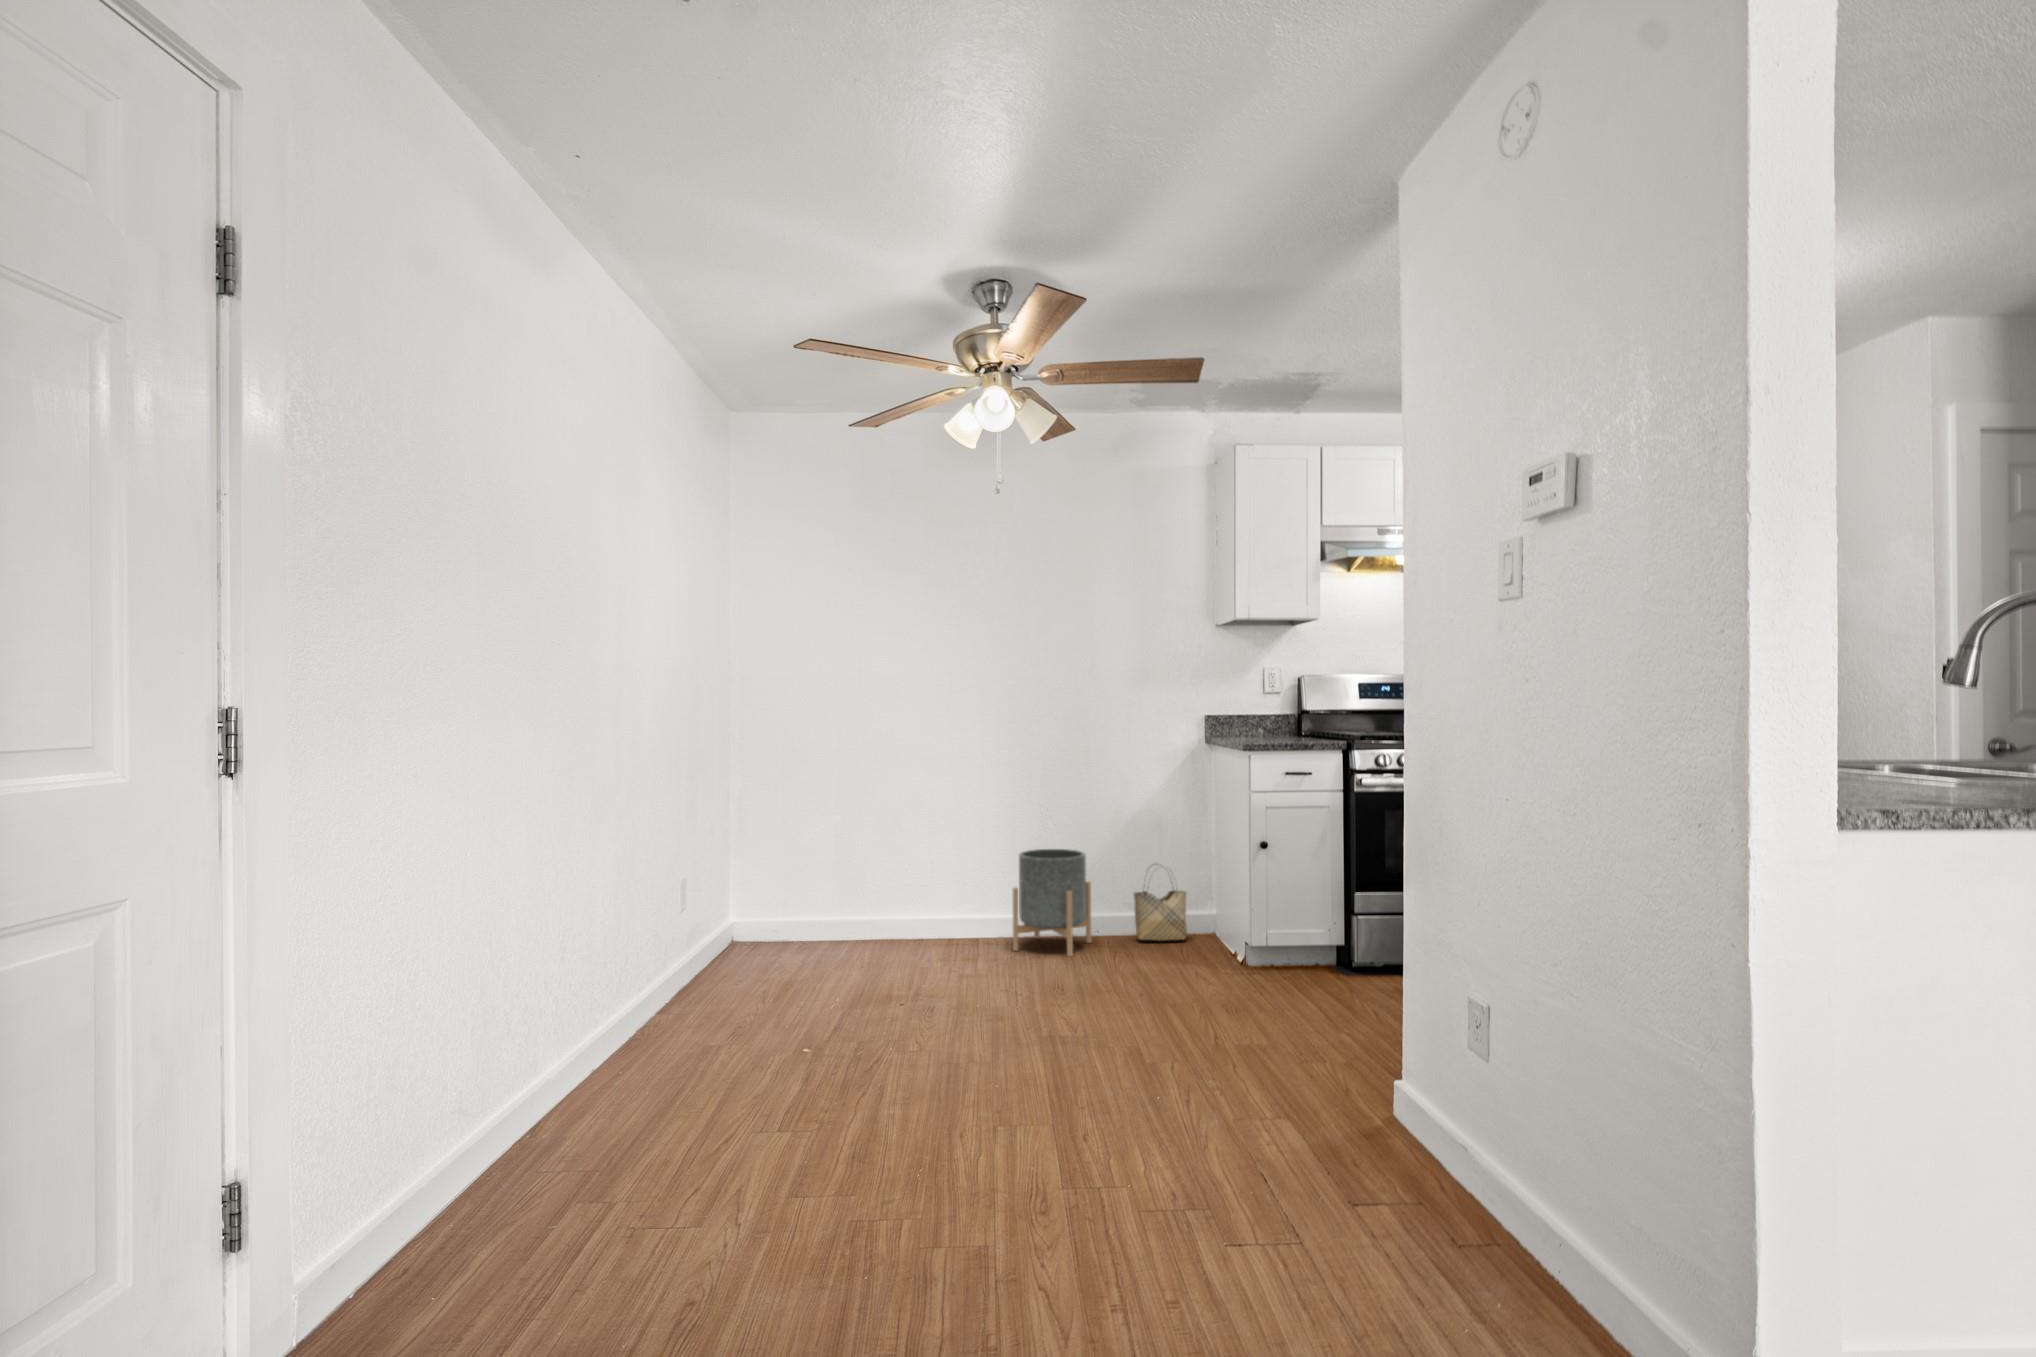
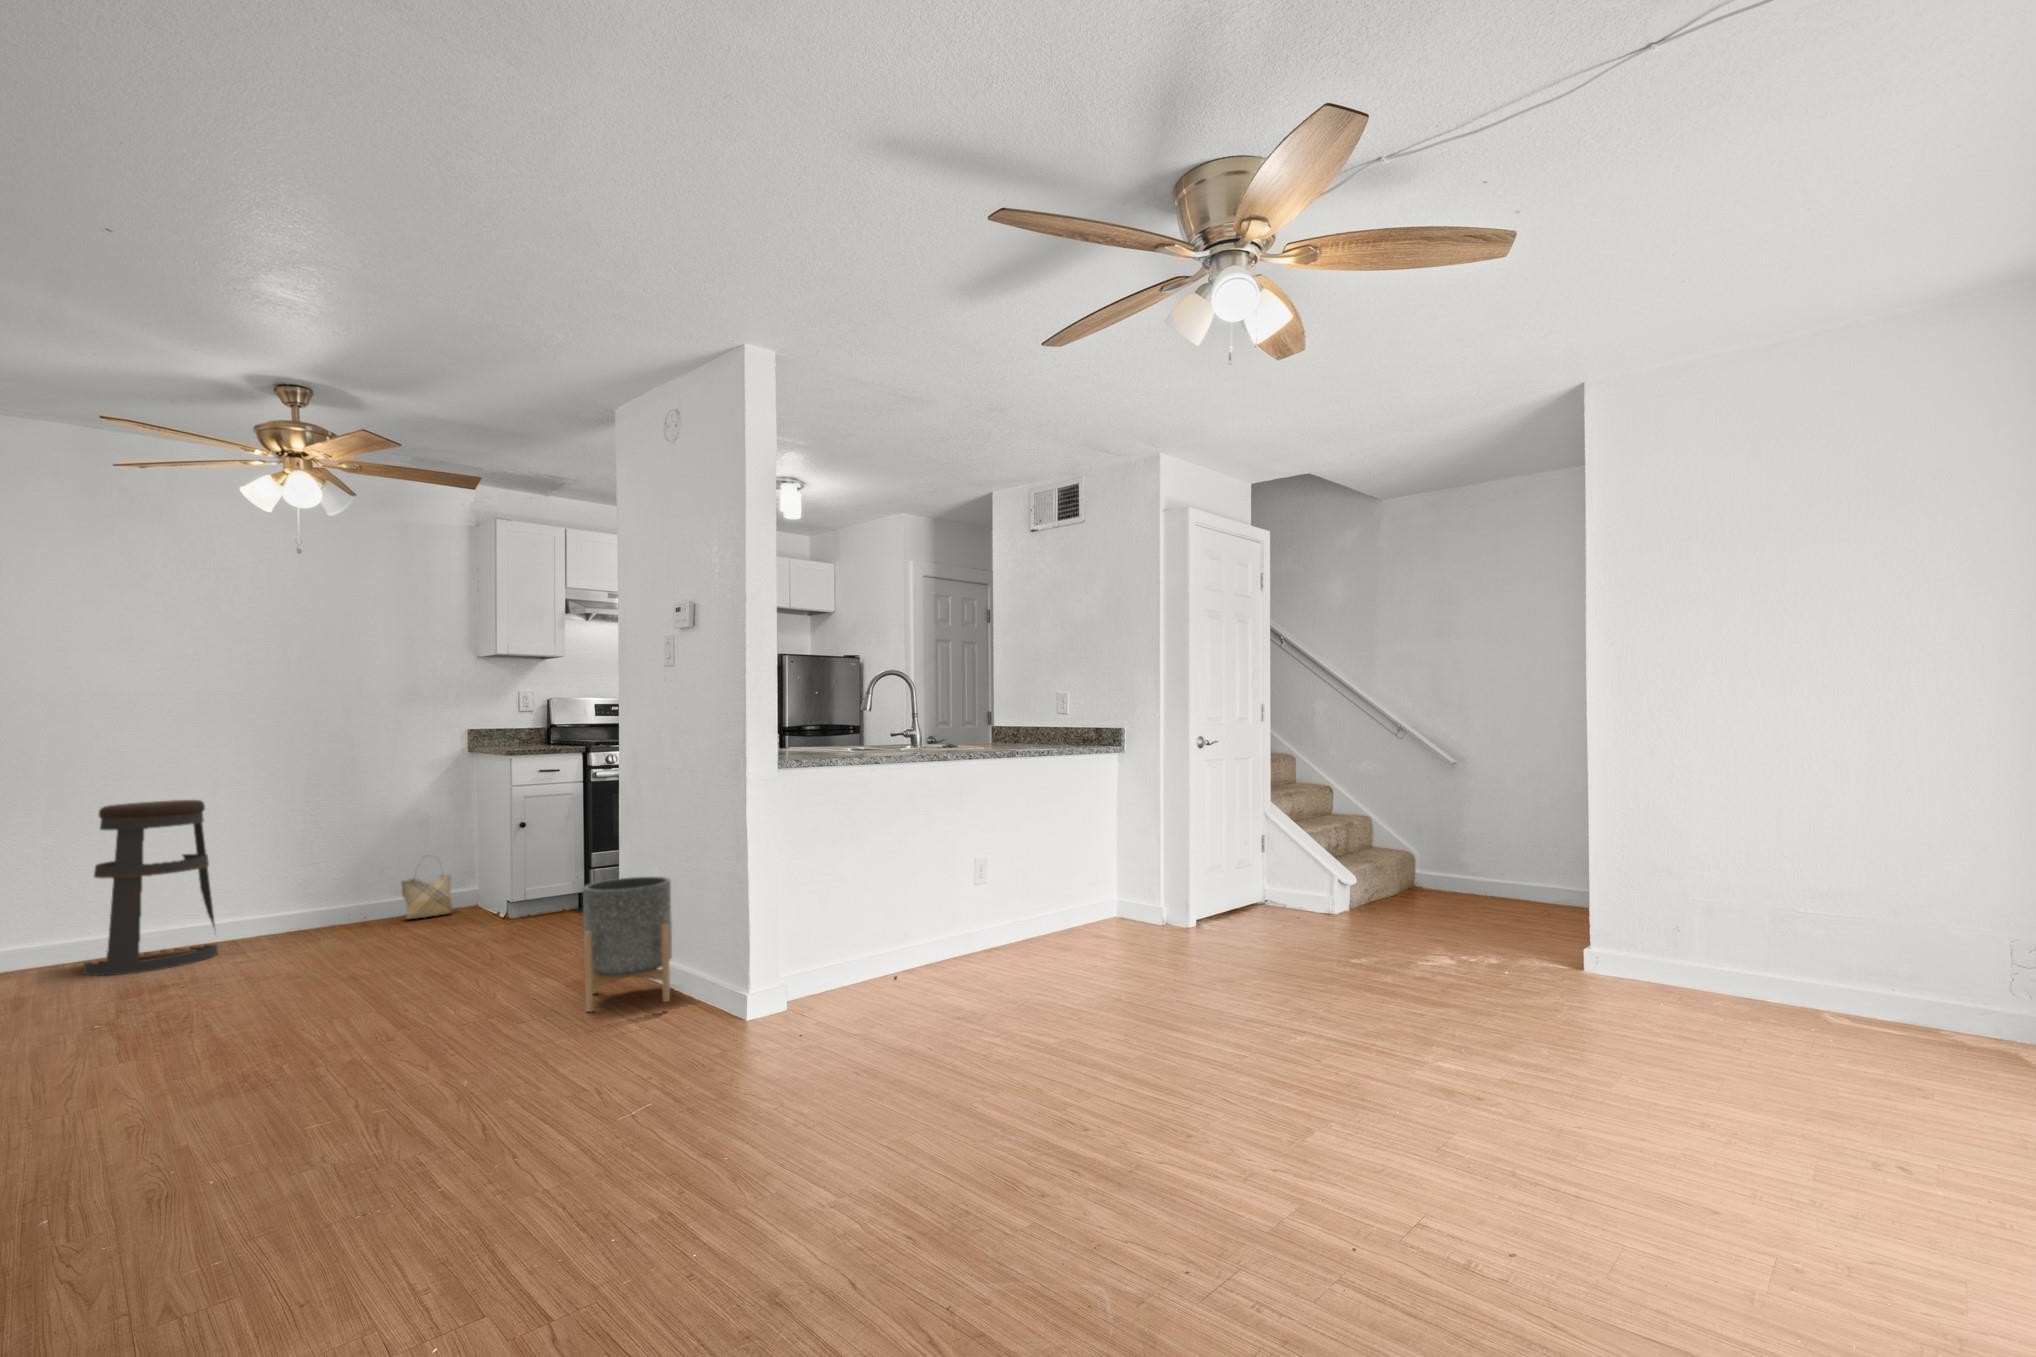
bar stool: none [853,780,961,965] -> present [83,800,218,975]
planter: present [1013,849,1091,957] -> present [583,877,672,1012]

